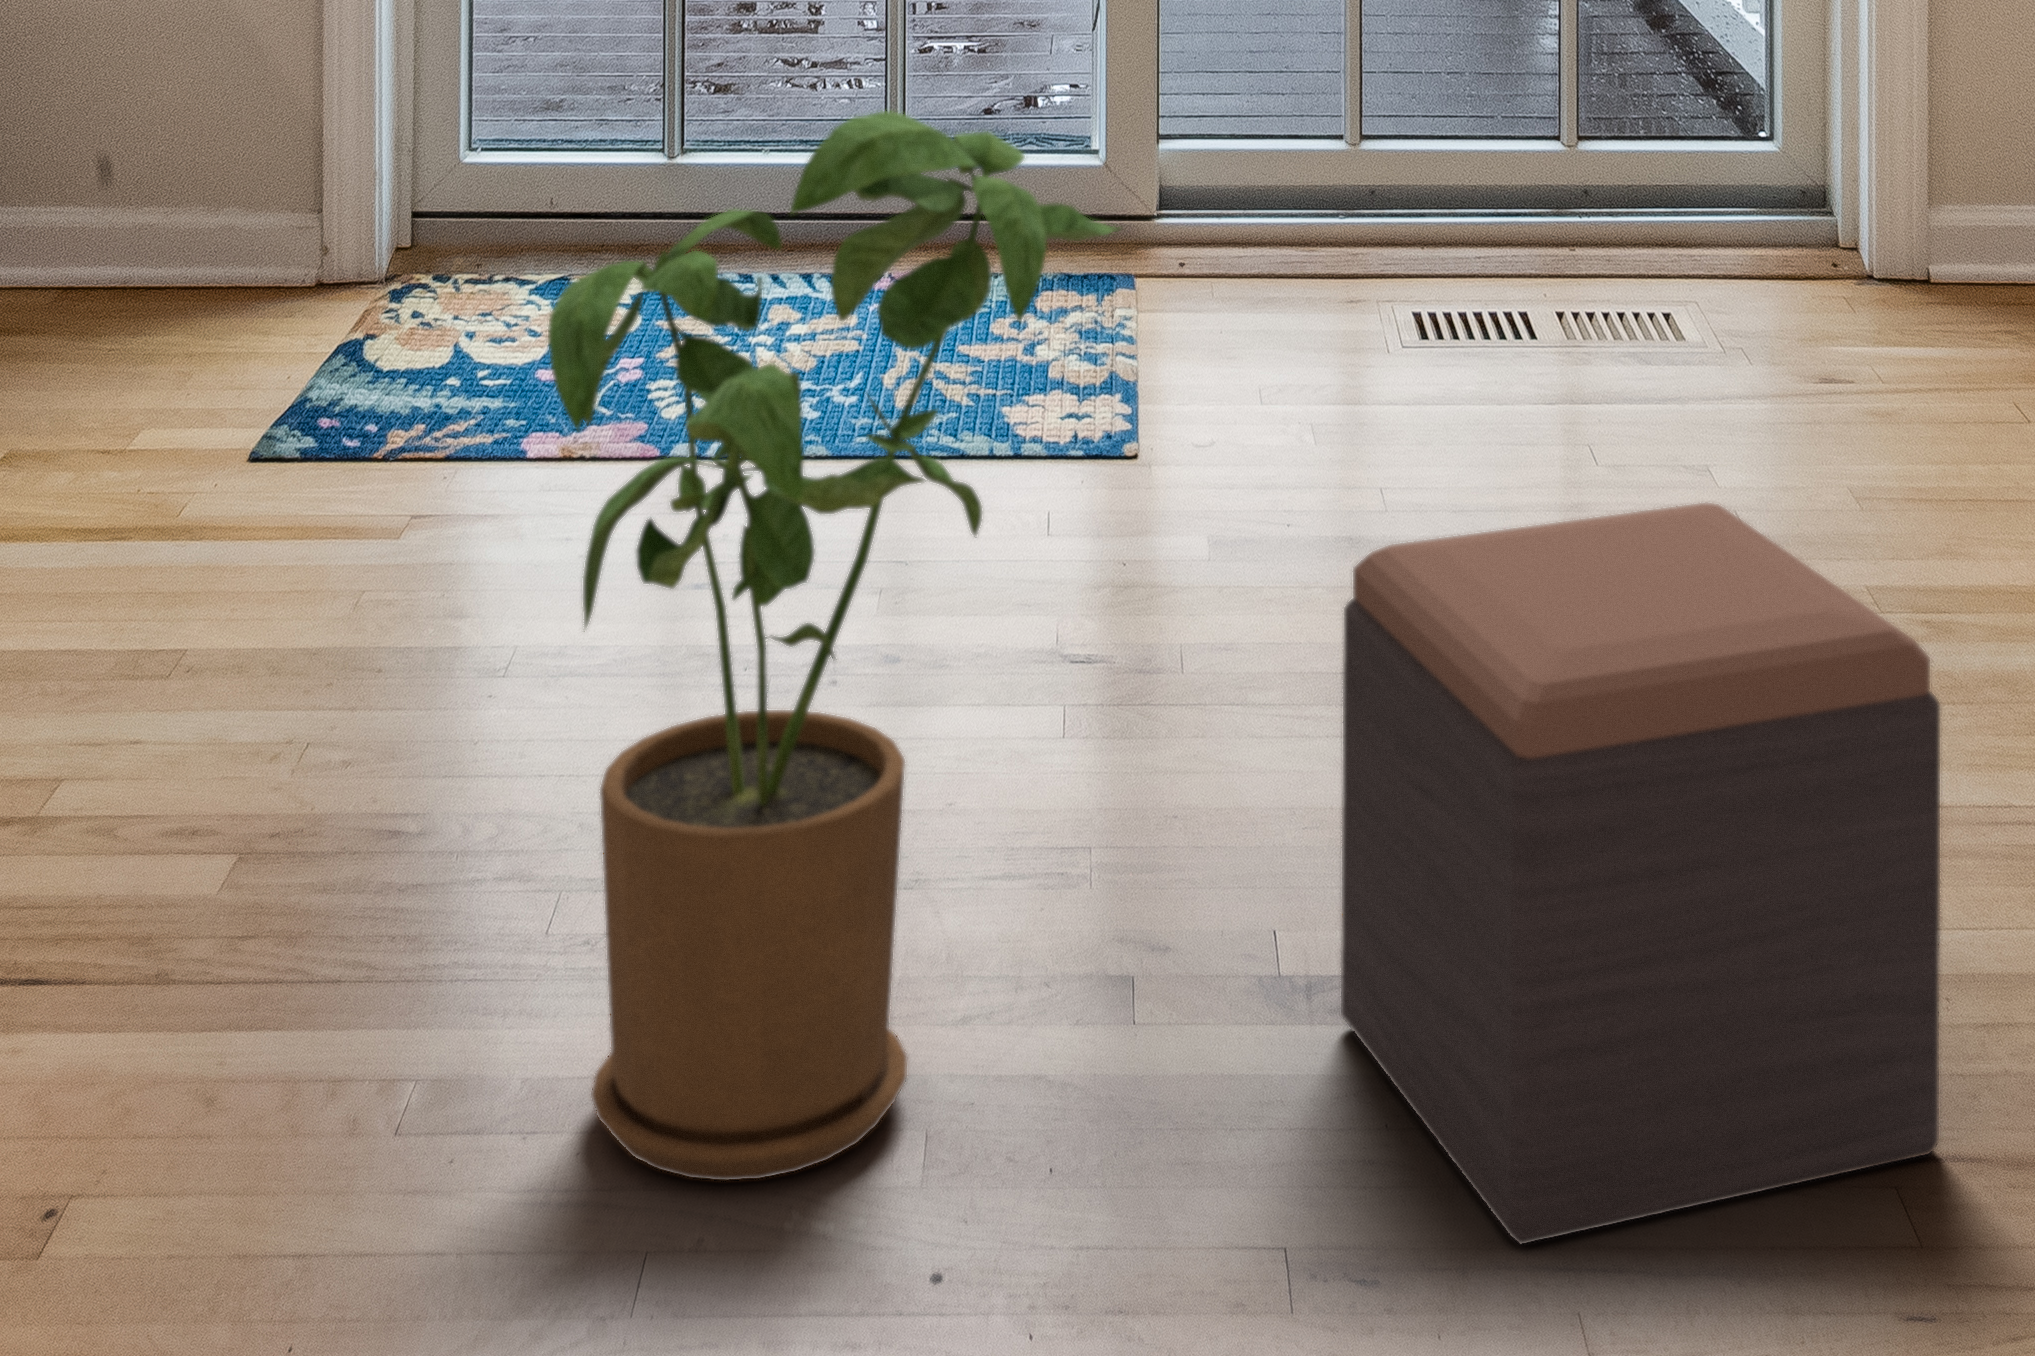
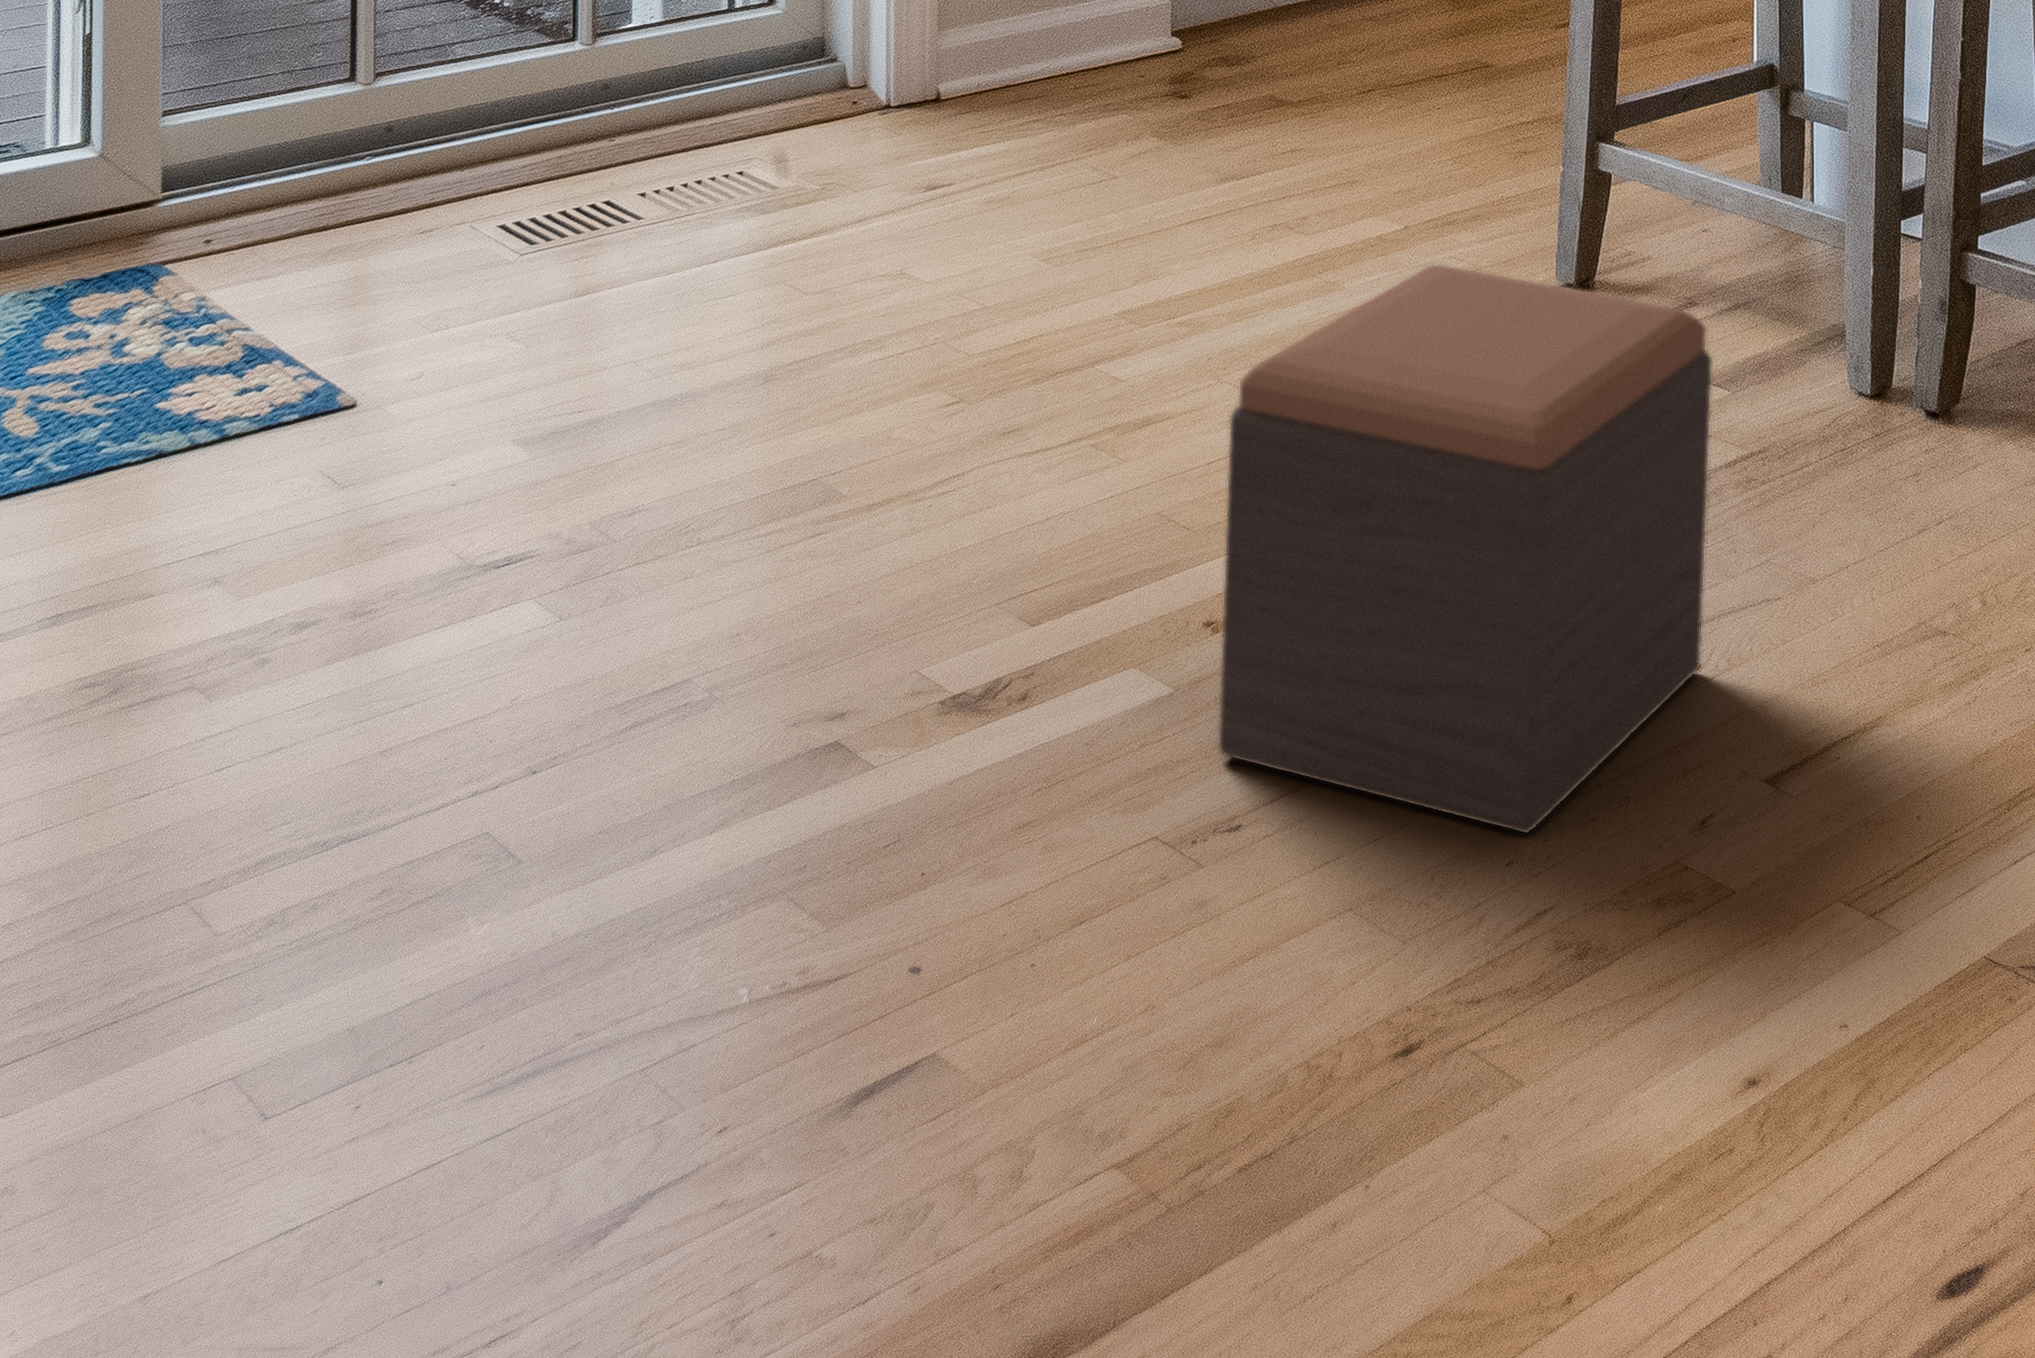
house plant: present [548,111,1120,1181] -> none [572,78,1132,1093]

